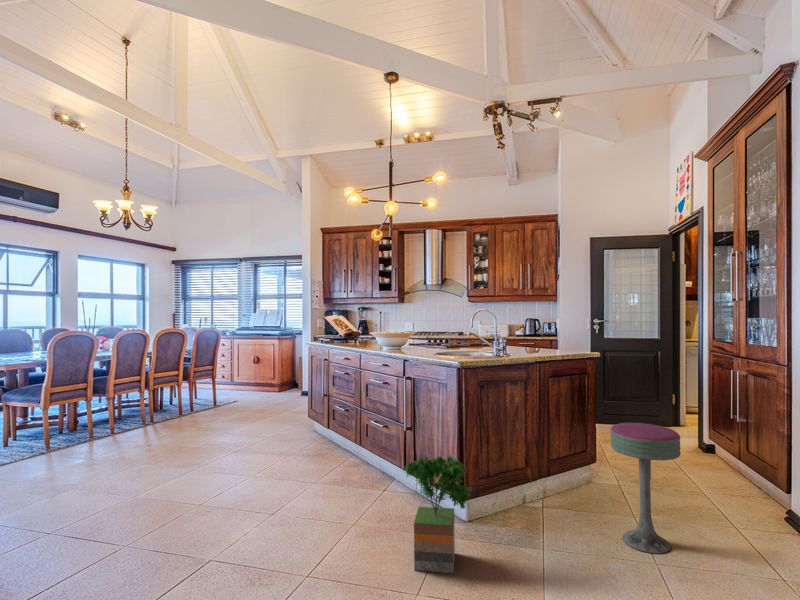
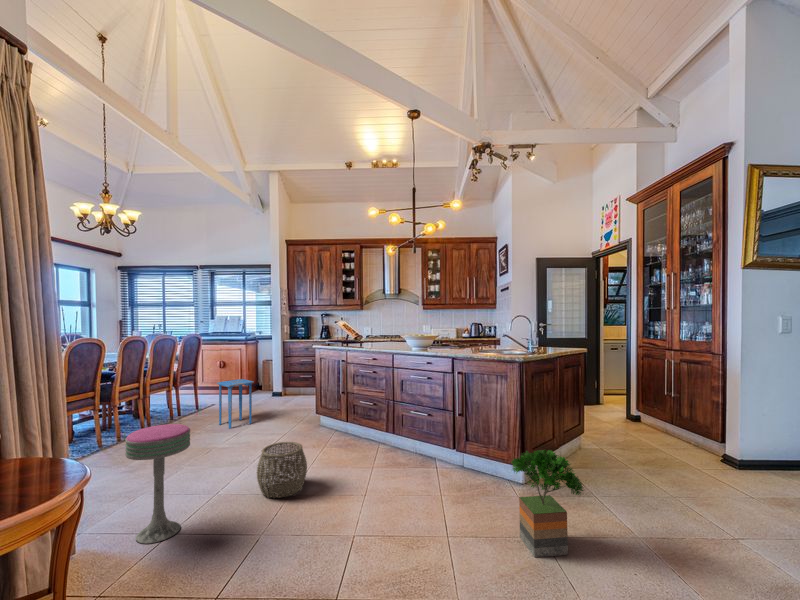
side table: none [228,373,262,422] -> present [217,379,254,429]
bar stool: present [610,423,681,554] -> present [125,424,190,544]
woven basket: none [207,433,259,486] -> present [257,442,307,498]

